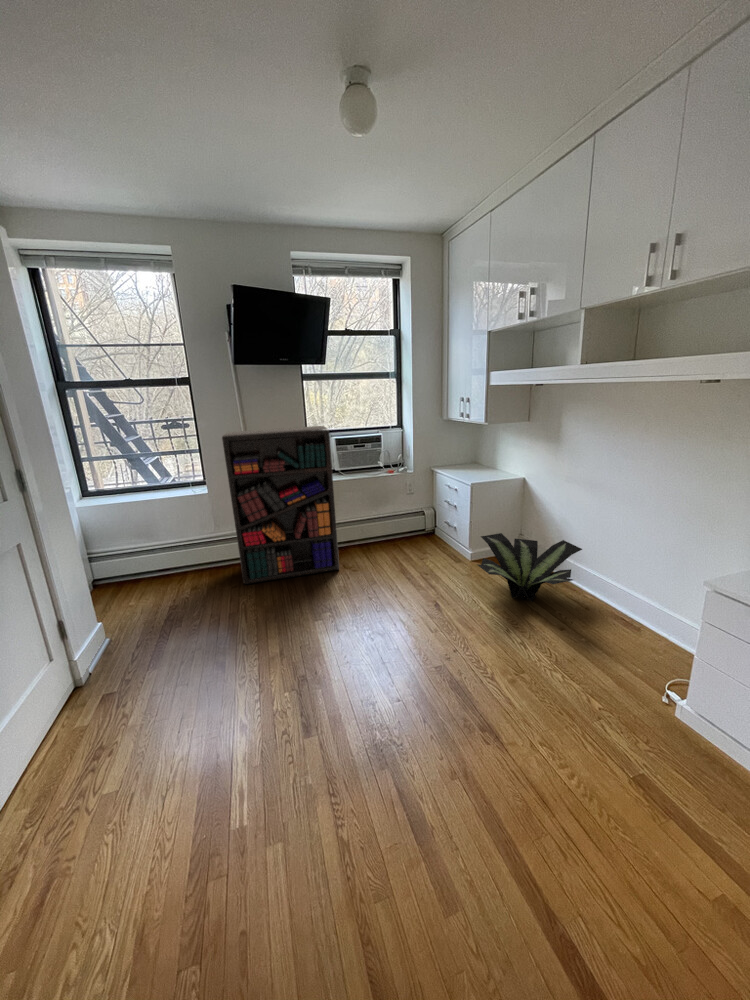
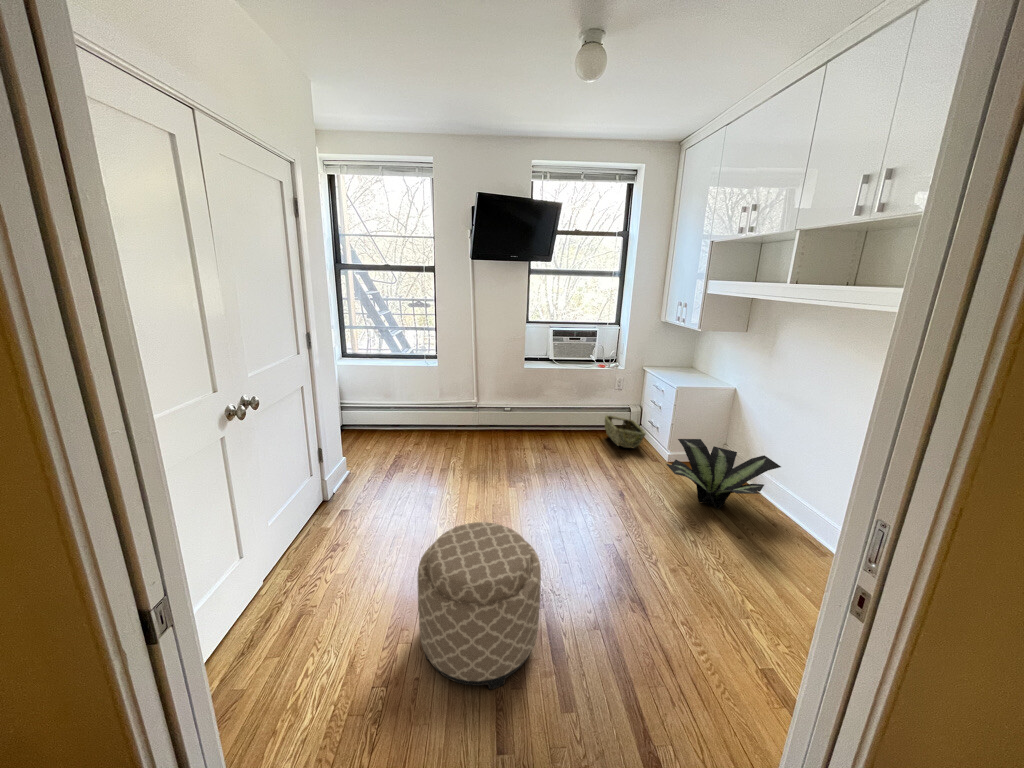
bookshelf: present [222,426,339,584] -> none [454,315,545,449]
woven basket: none [401,522,445,552] -> present [605,415,646,448]
ottoman: none [223,683,392,922] -> present [418,522,541,690]

